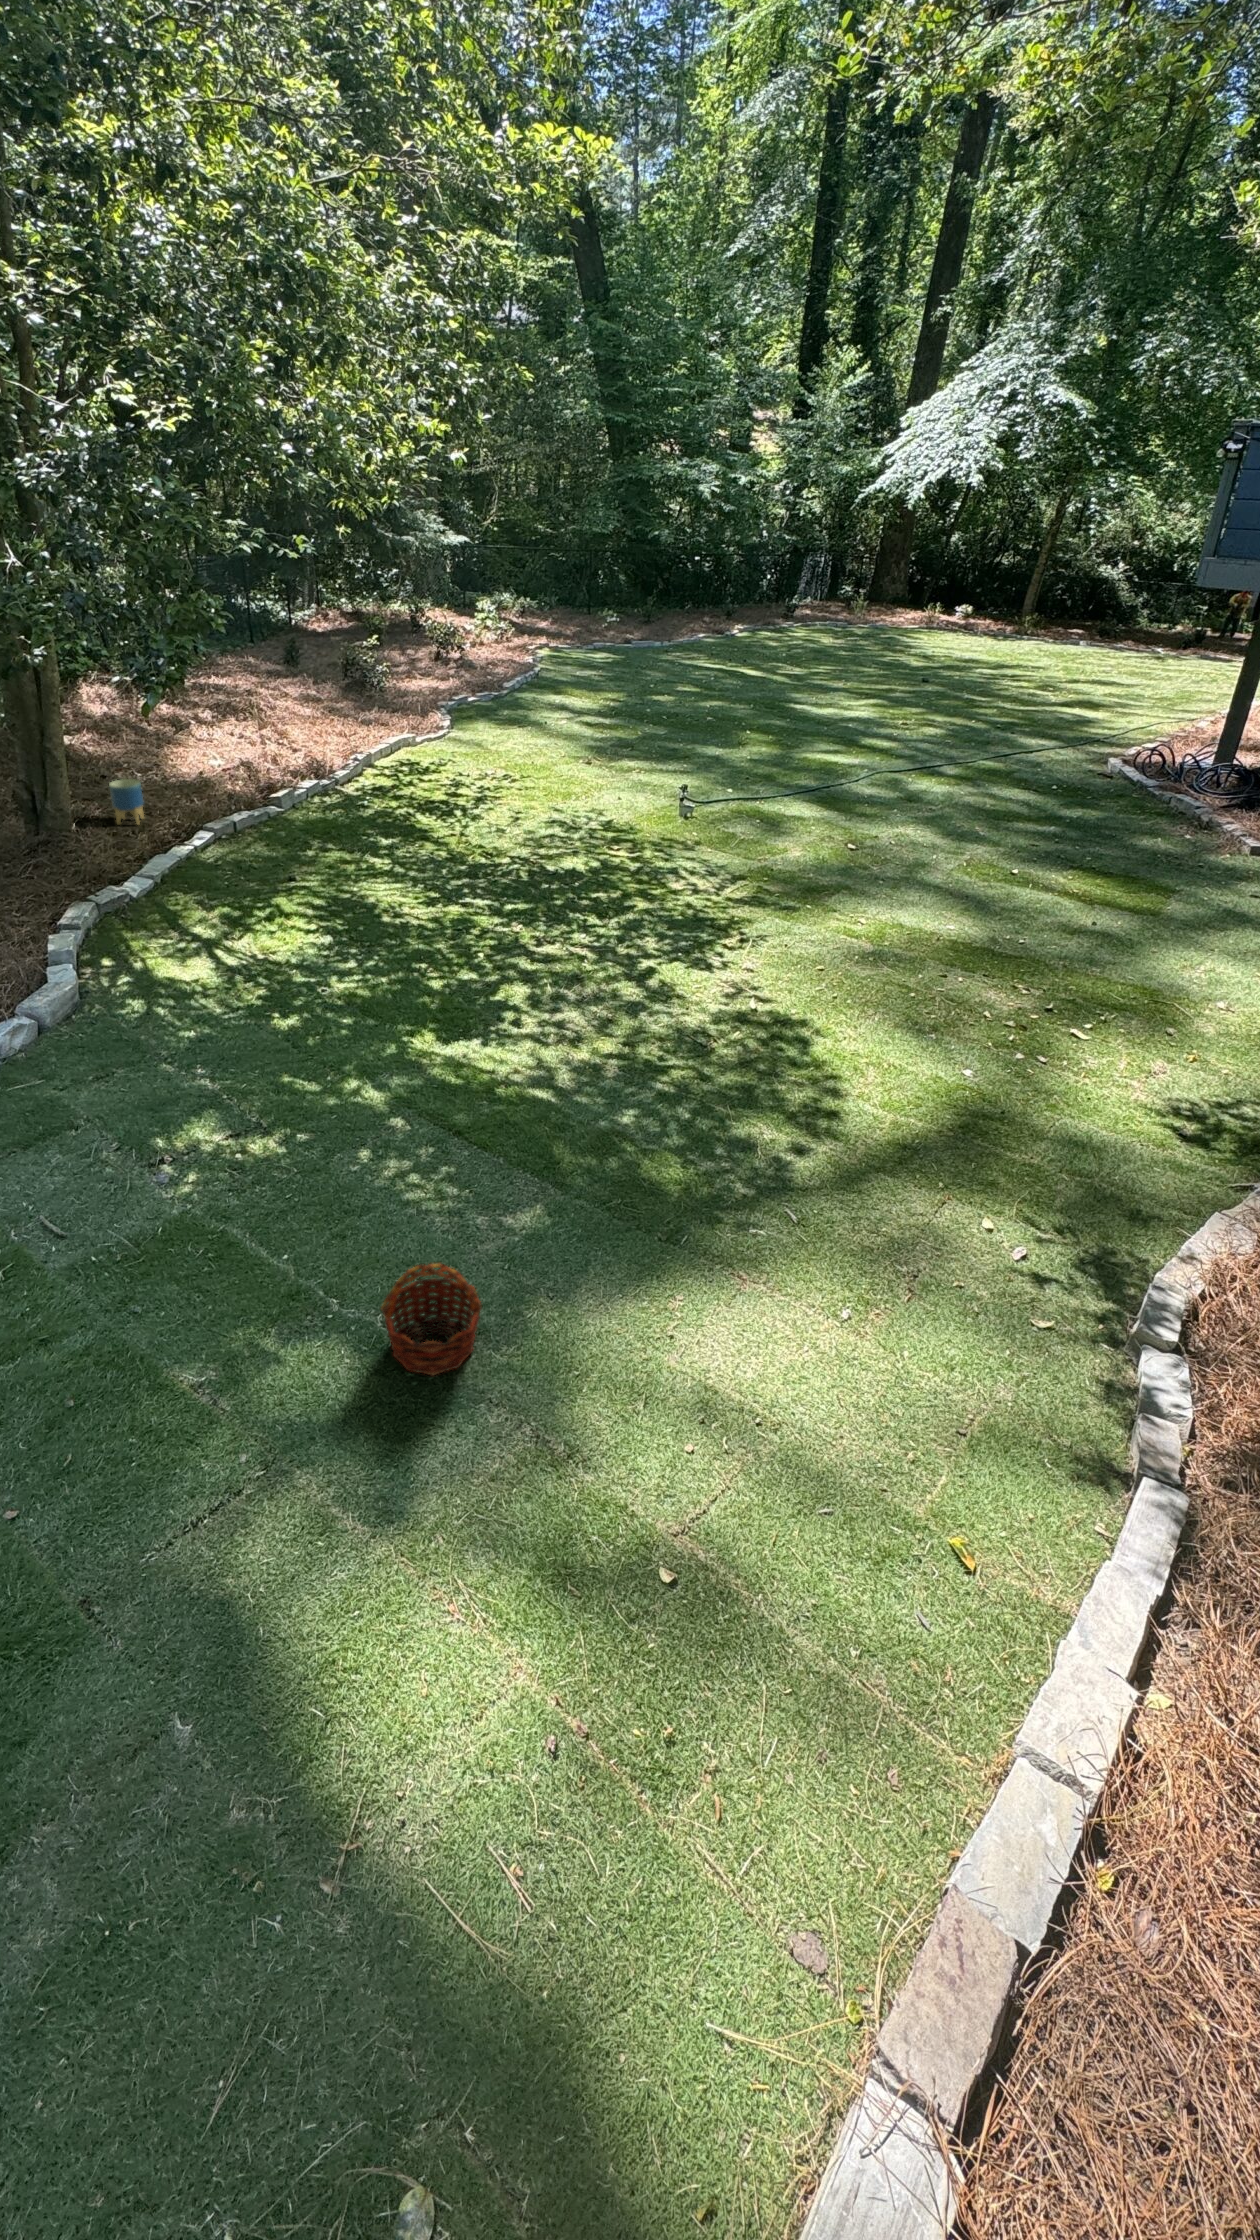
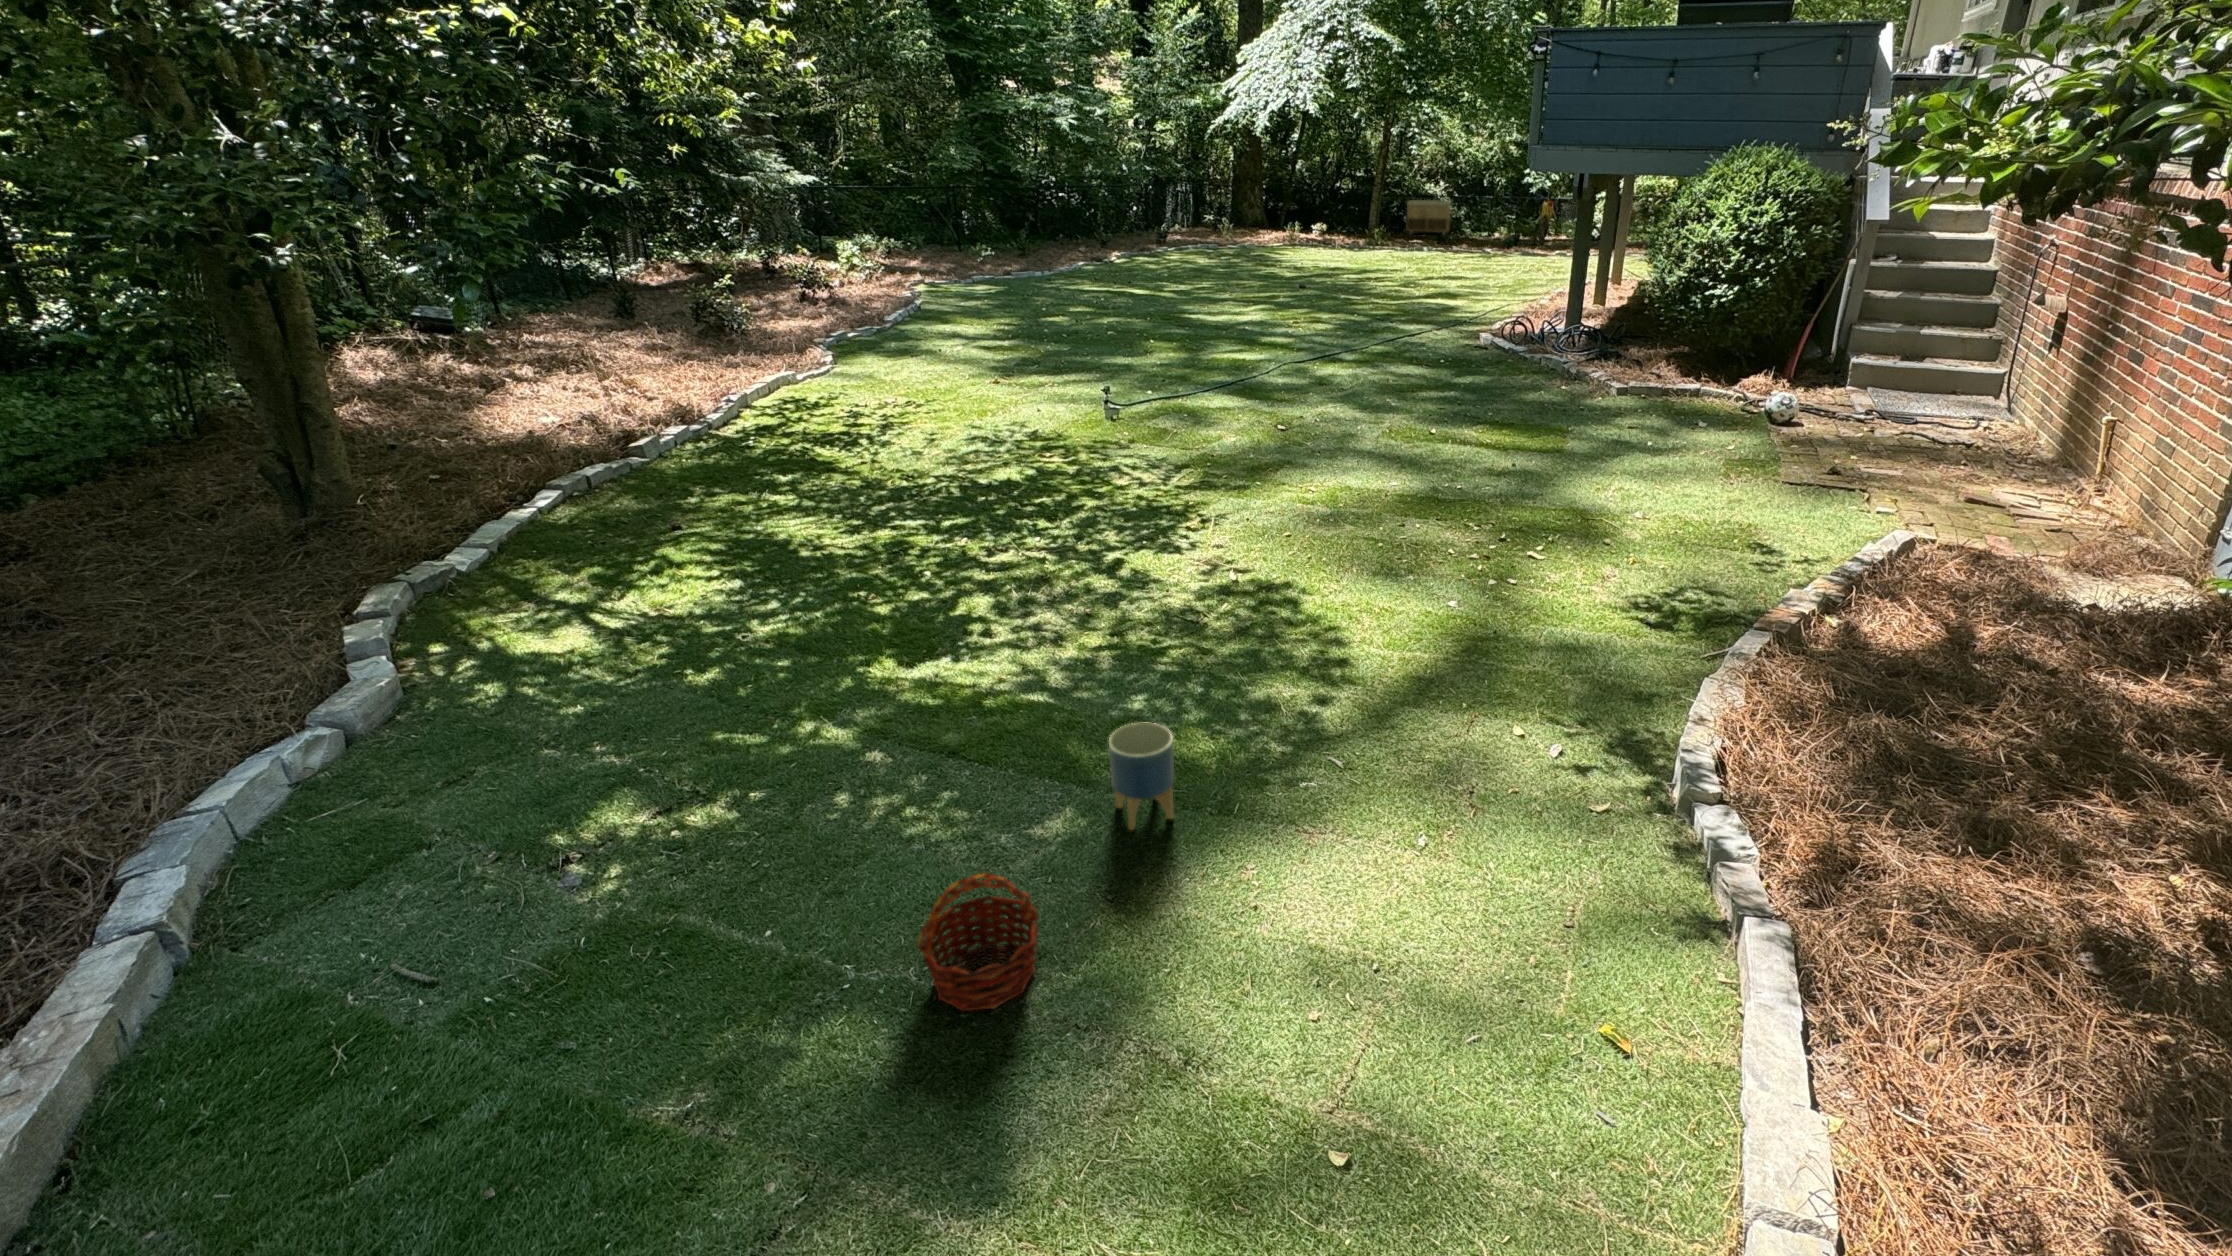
storage bench: none [1062,583,1121,624] -> present [1407,200,1450,234]
planter: present [109,779,144,824] -> present [1109,723,1174,830]

